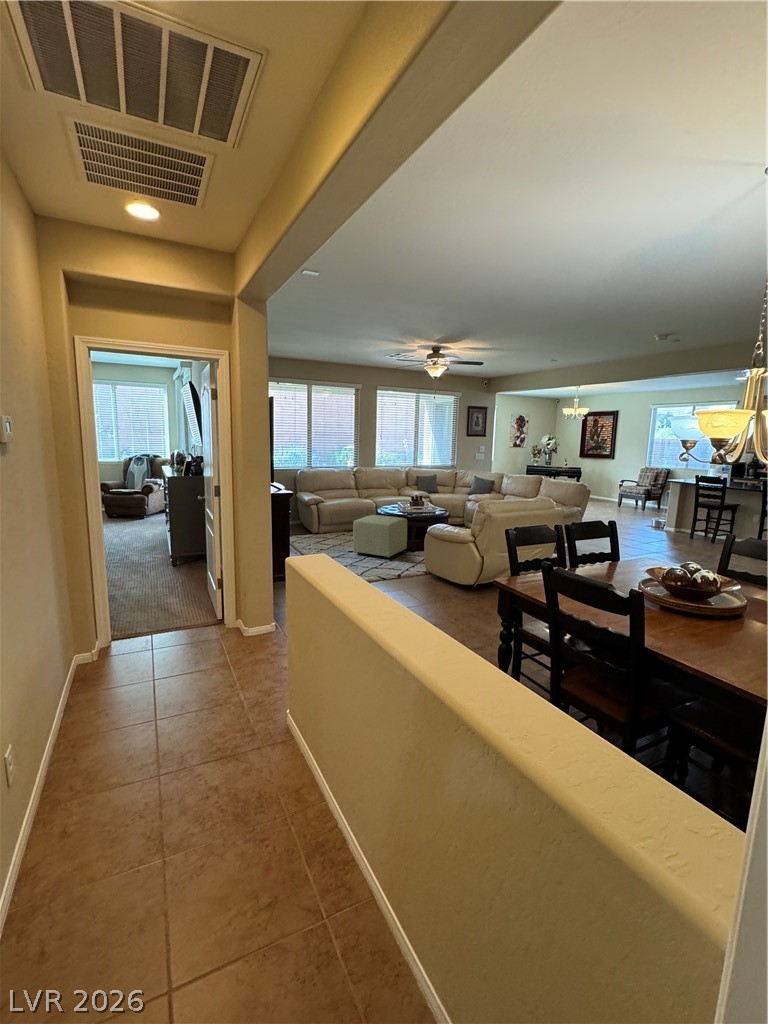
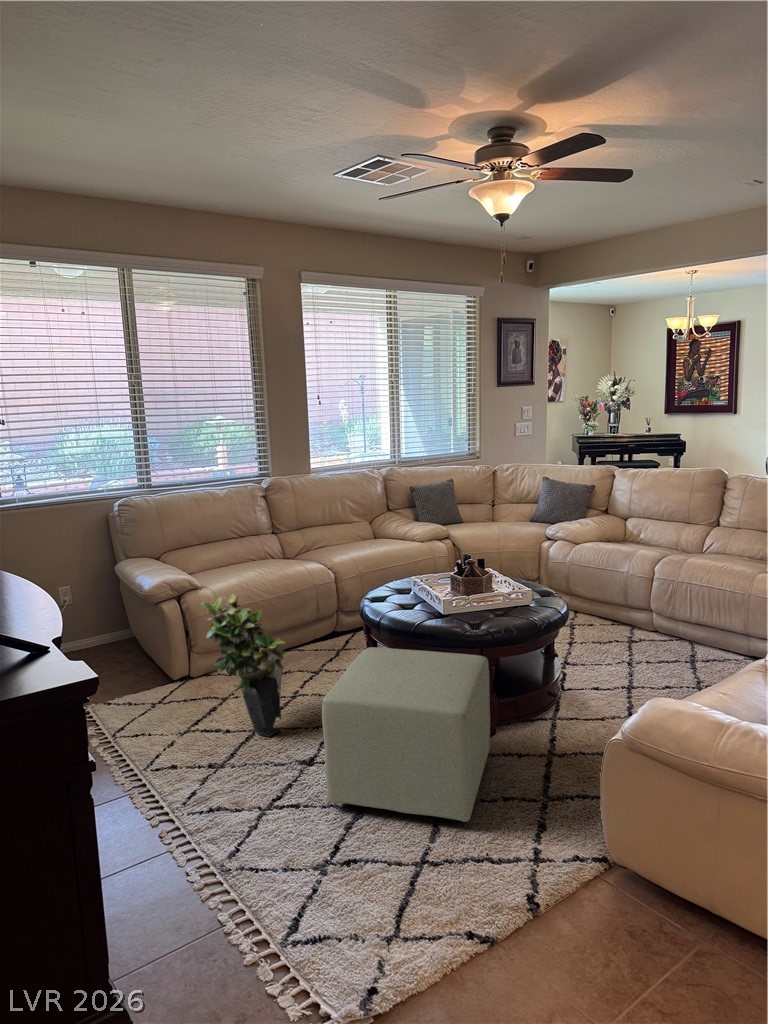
potted plant: none [324,498,350,543] -> present [201,594,286,737]

